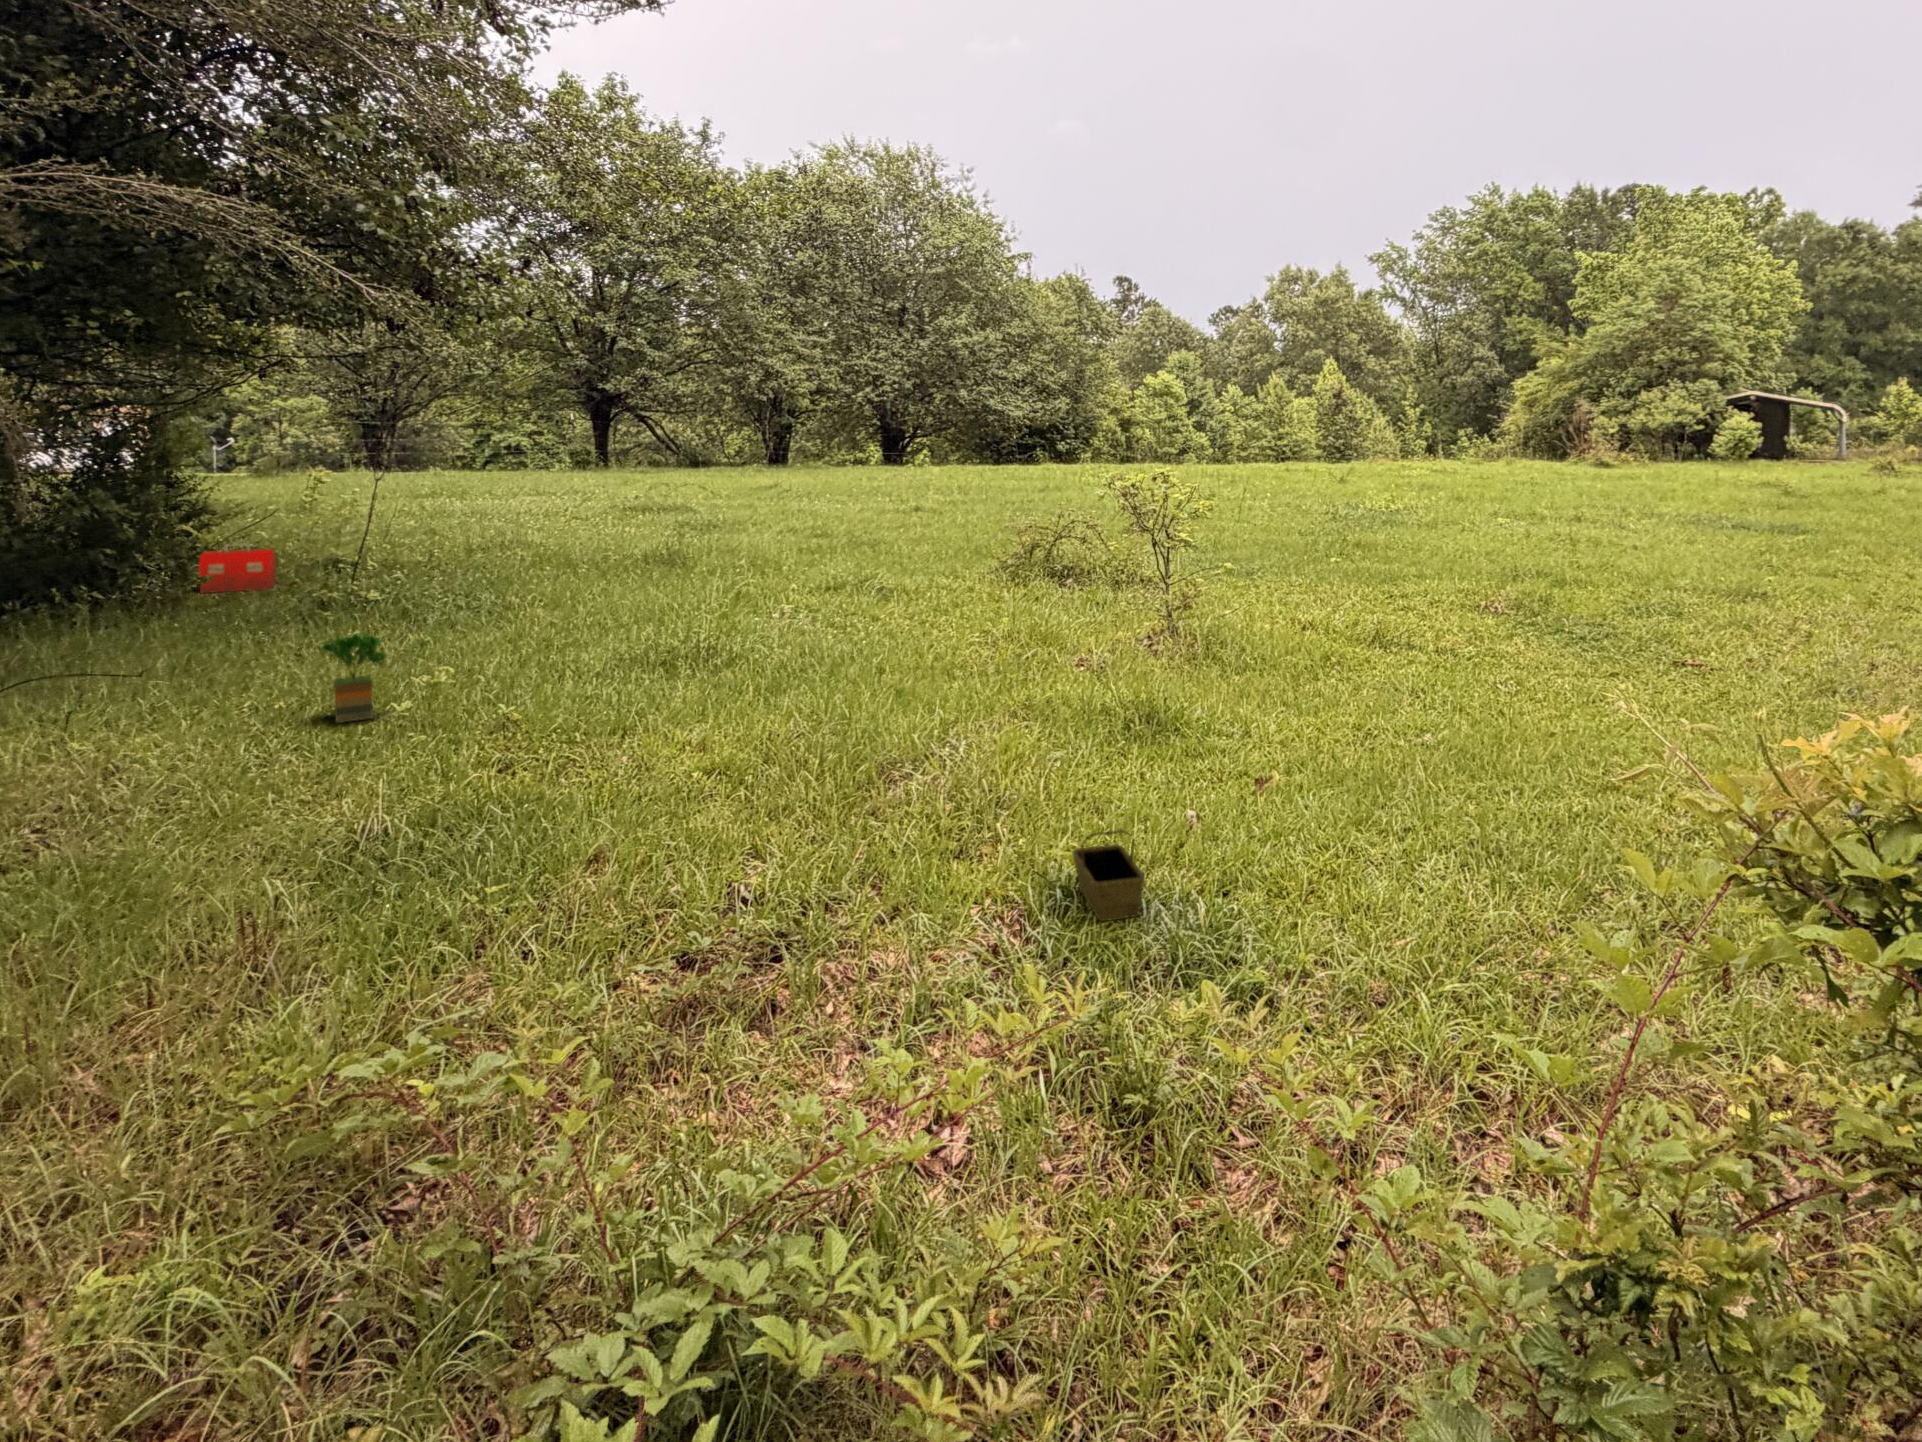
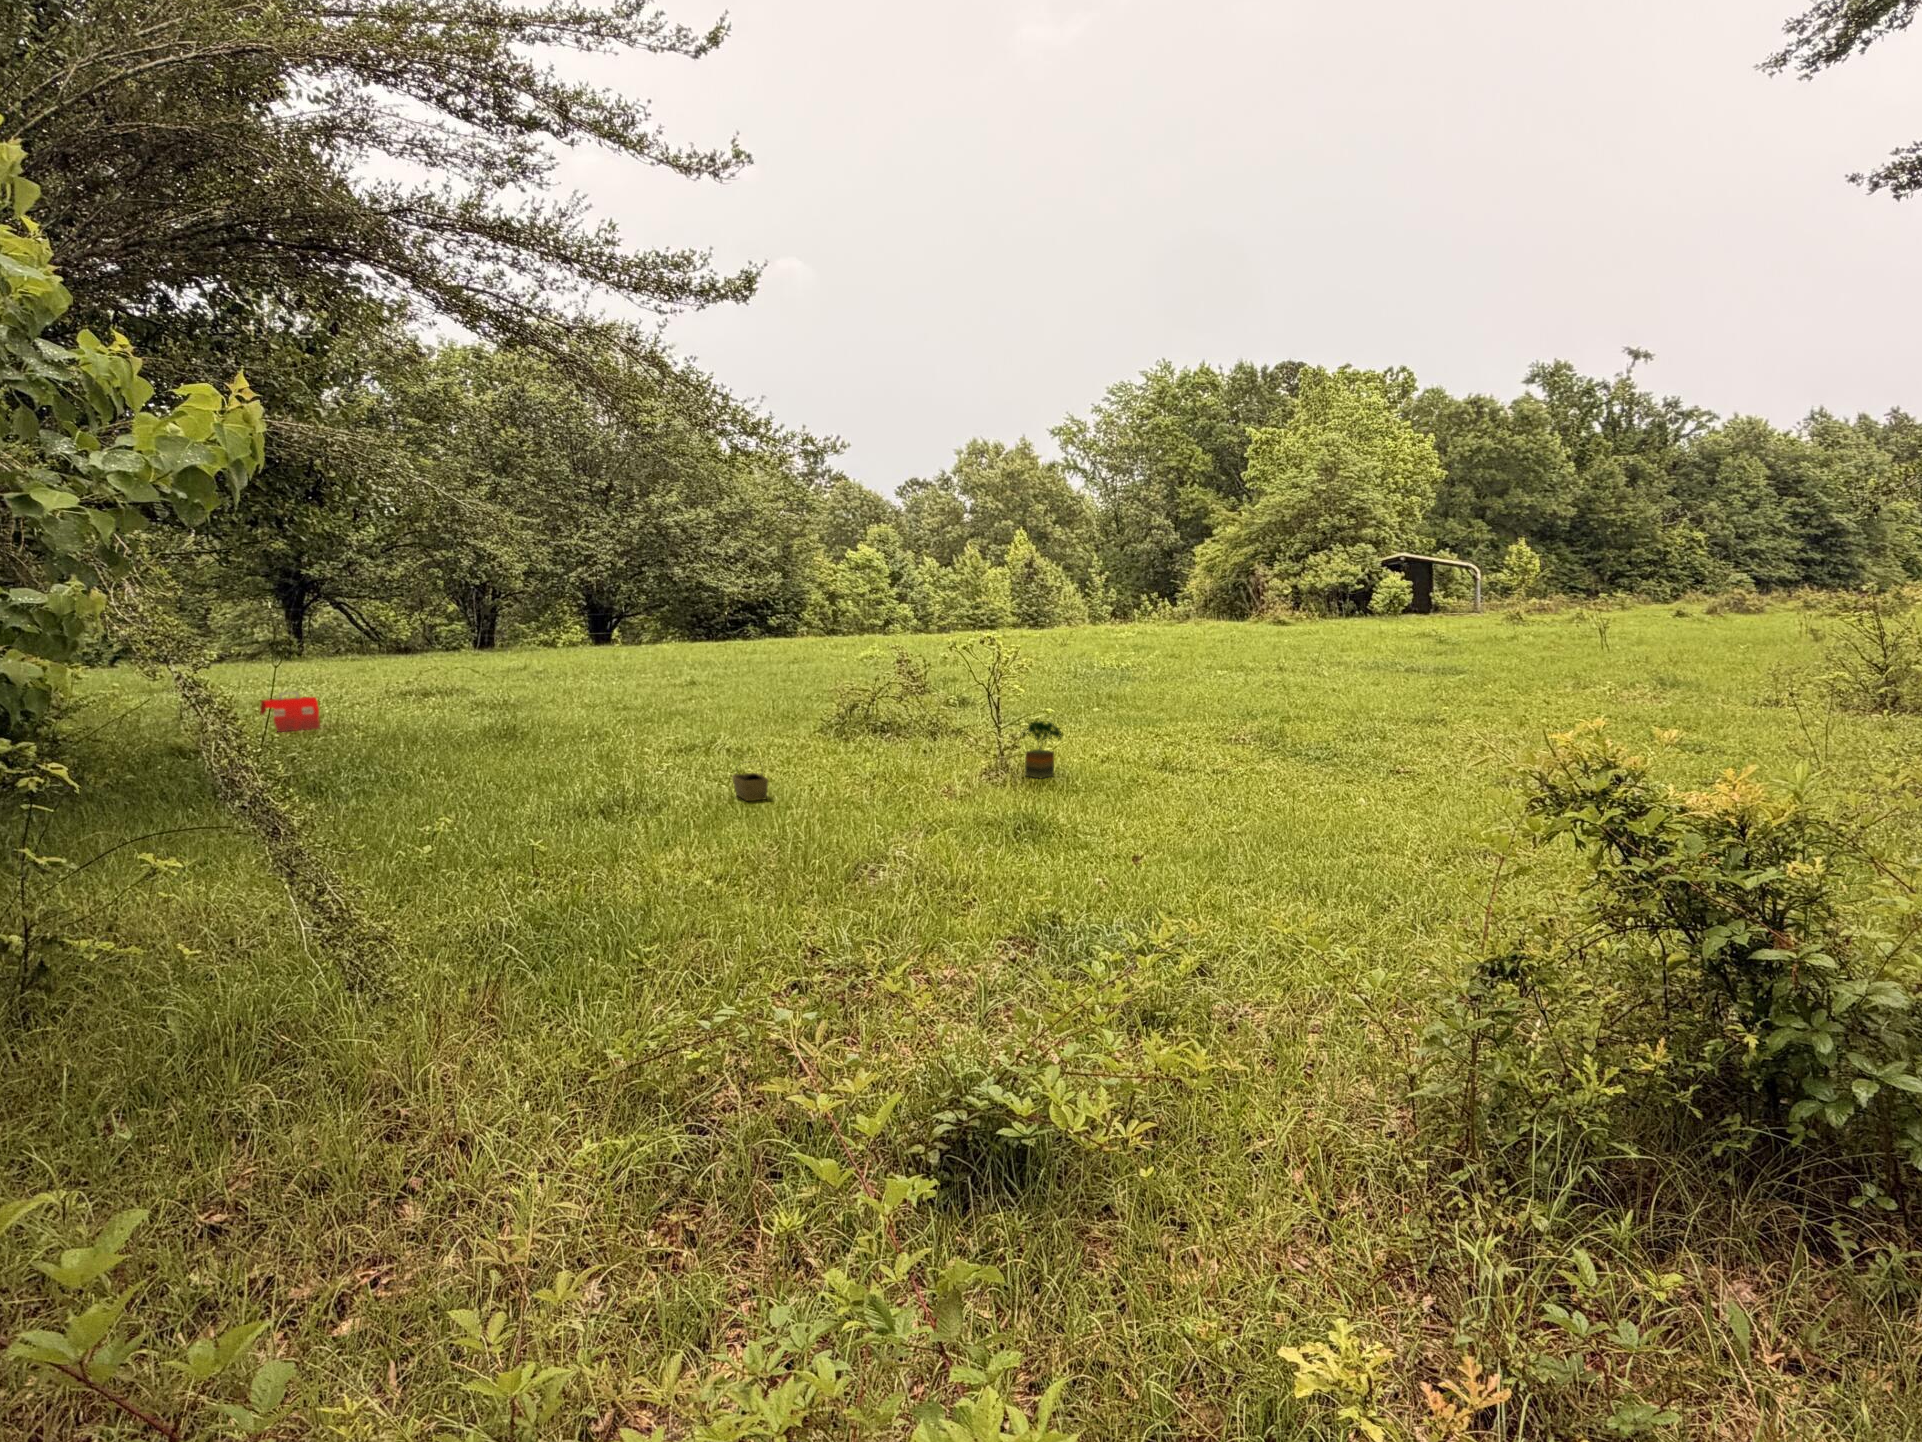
potted tree: present [321,634,388,723] -> present [1022,721,1063,778]
basket: present [1072,830,1145,921] -> present [732,762,768,801]

